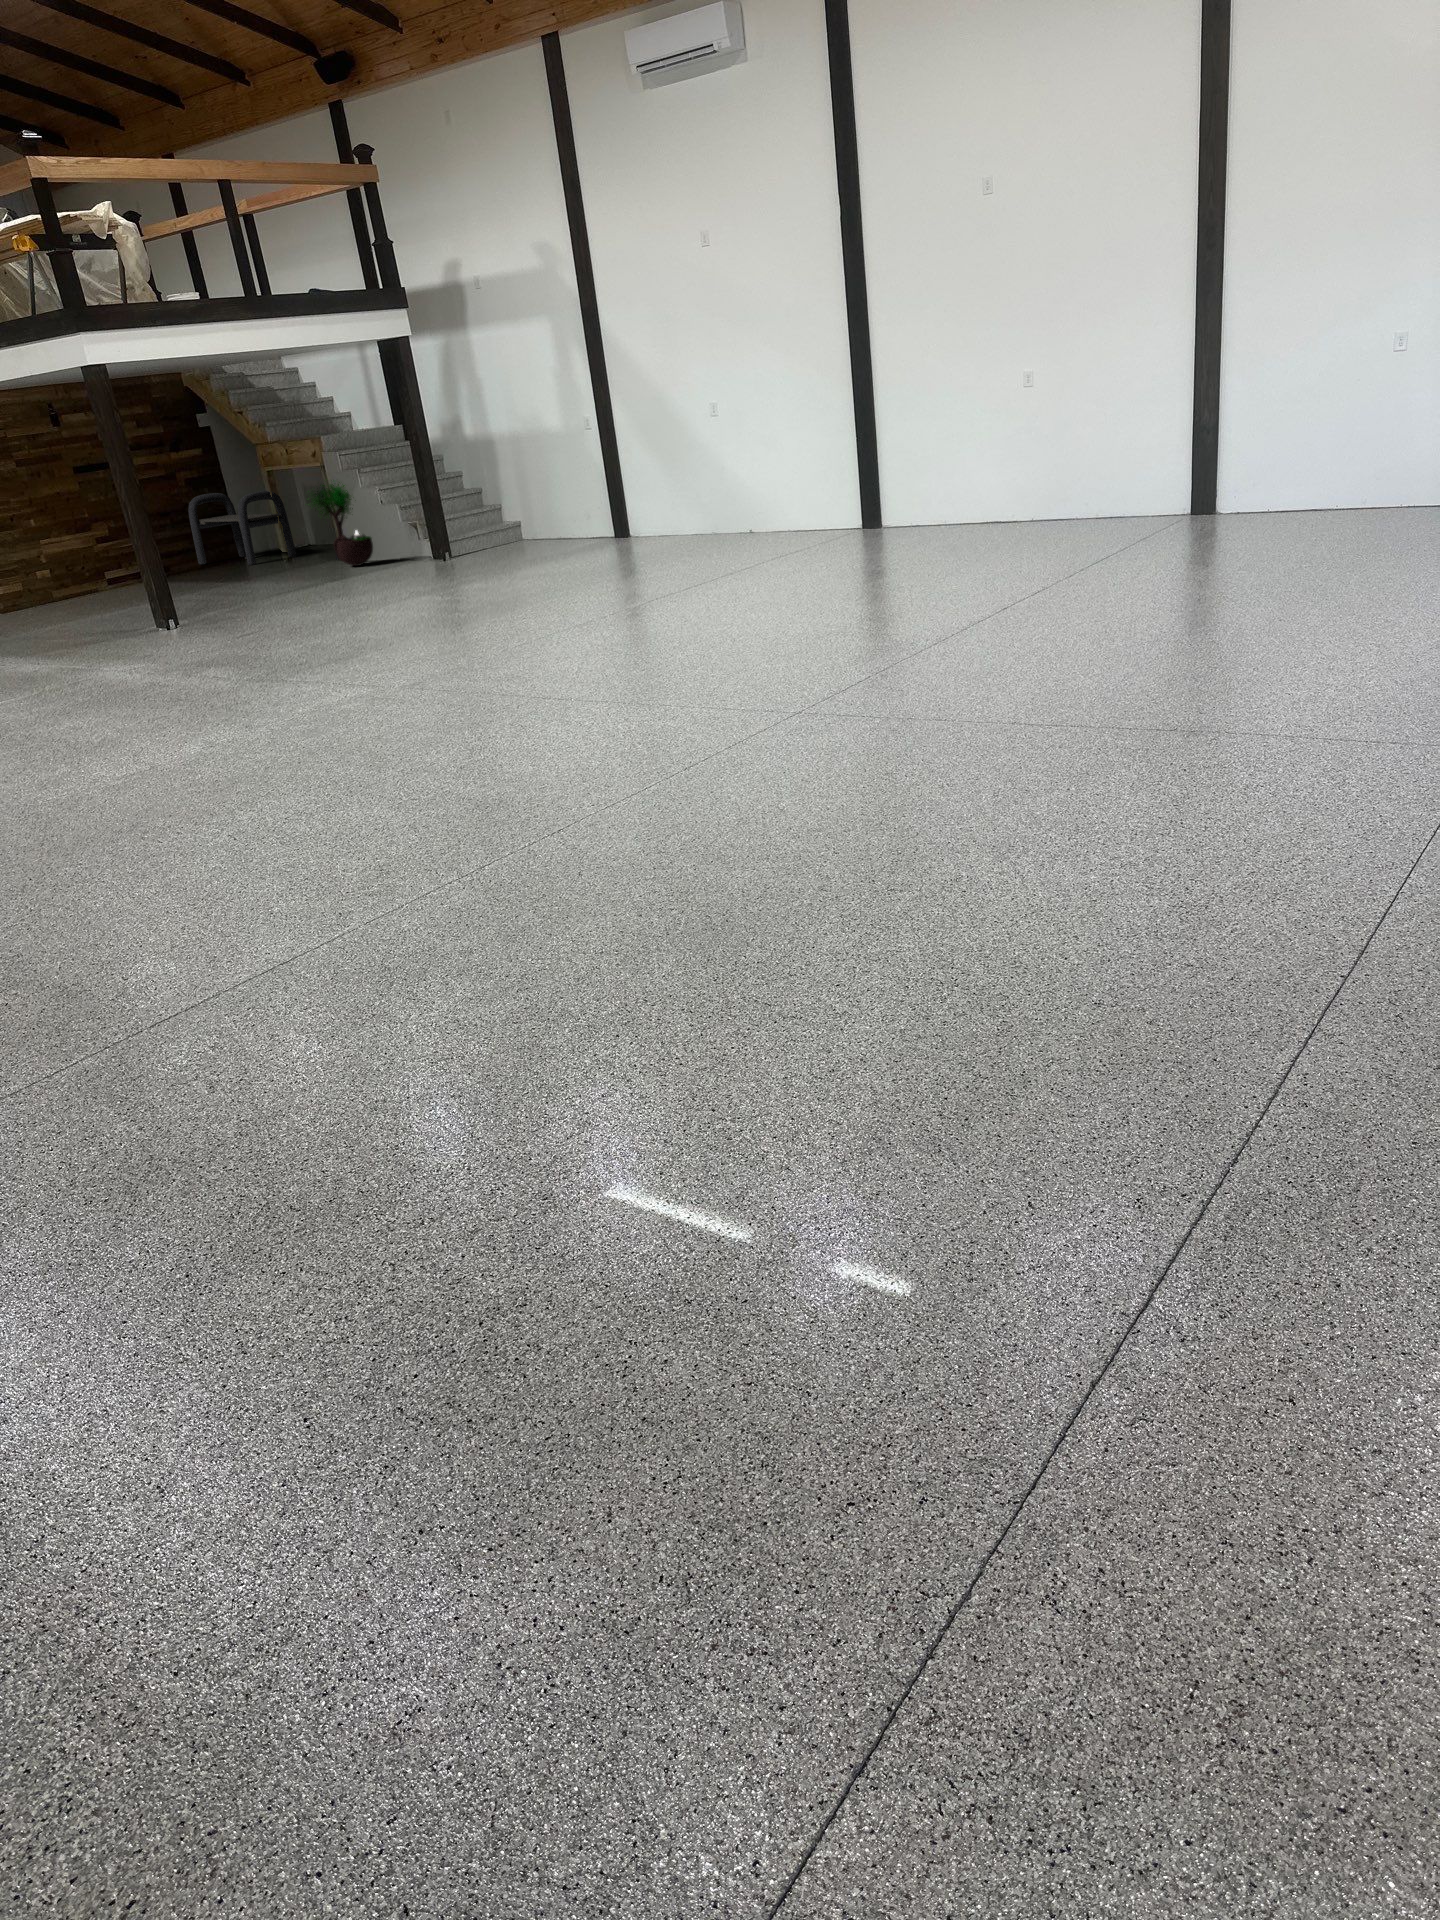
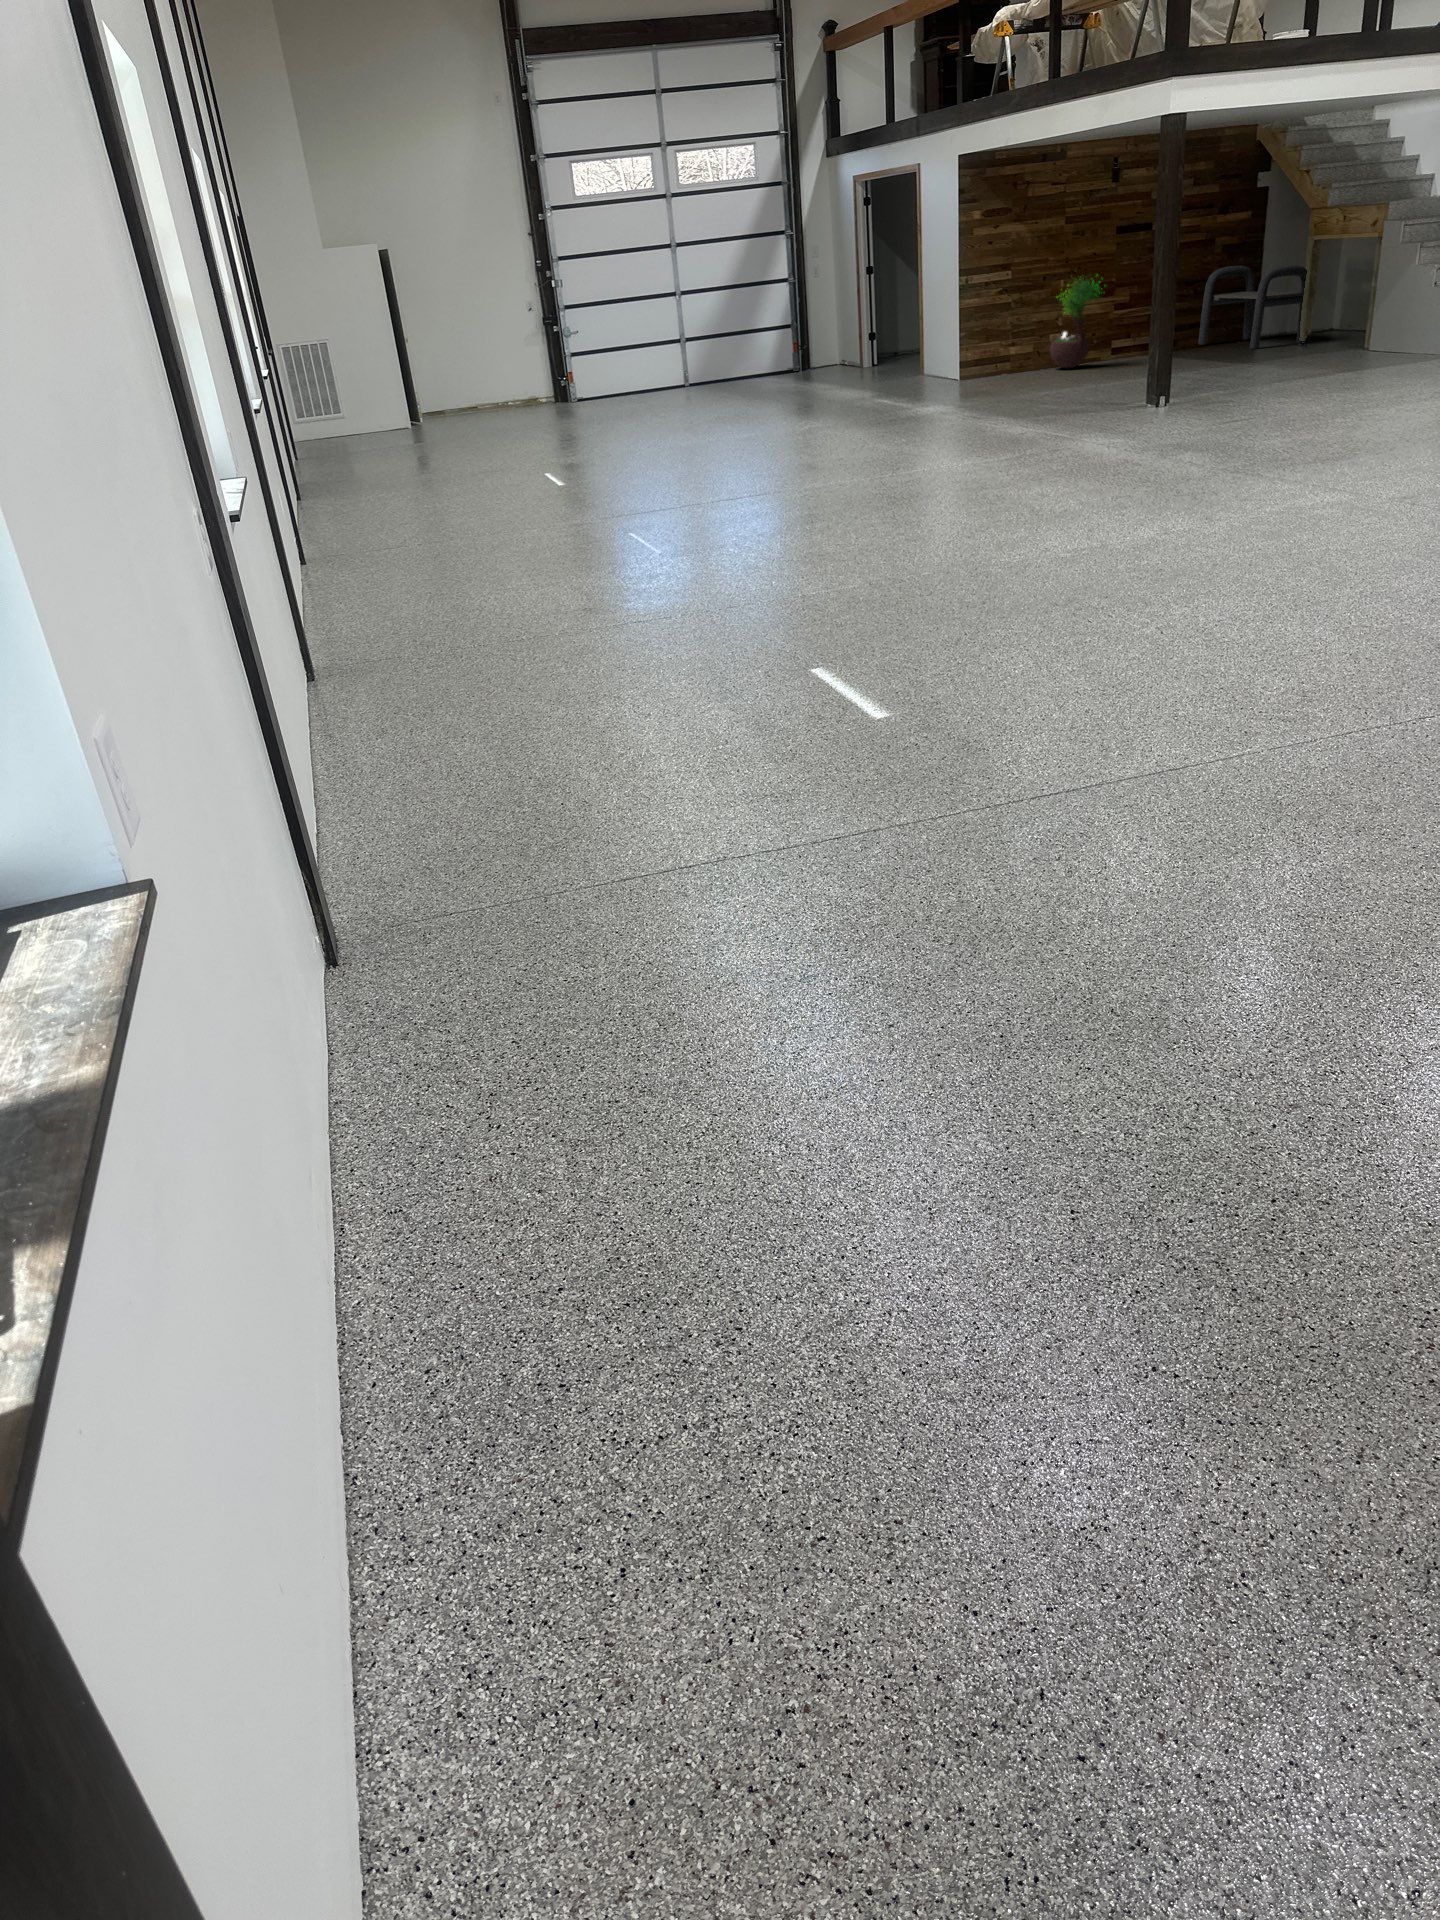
potted tree: present [308,480,373,566] -> present [1050,278,1100,368]

